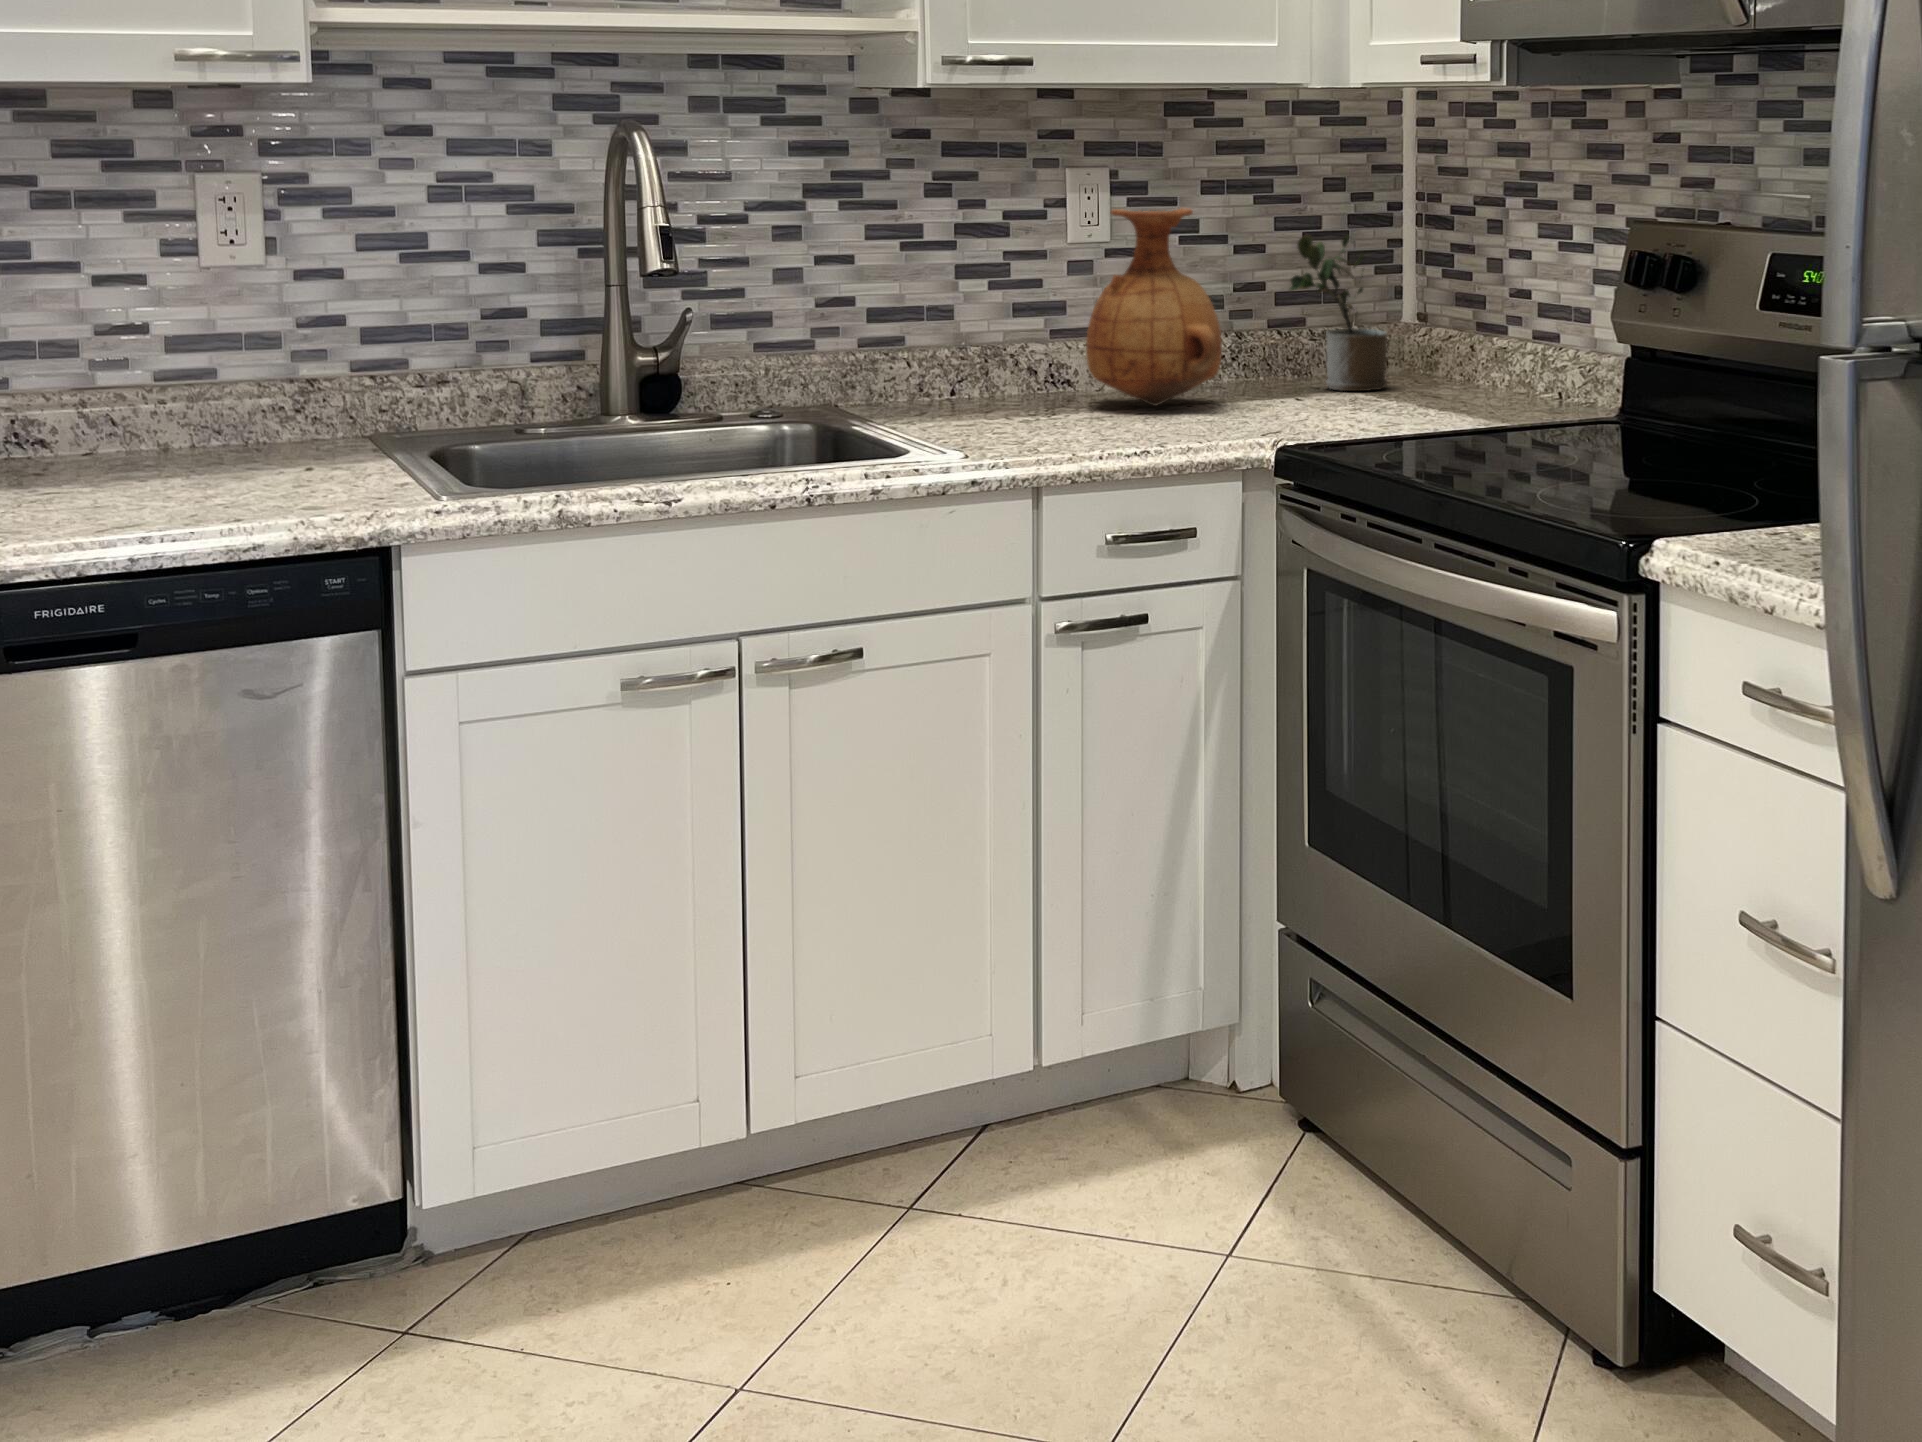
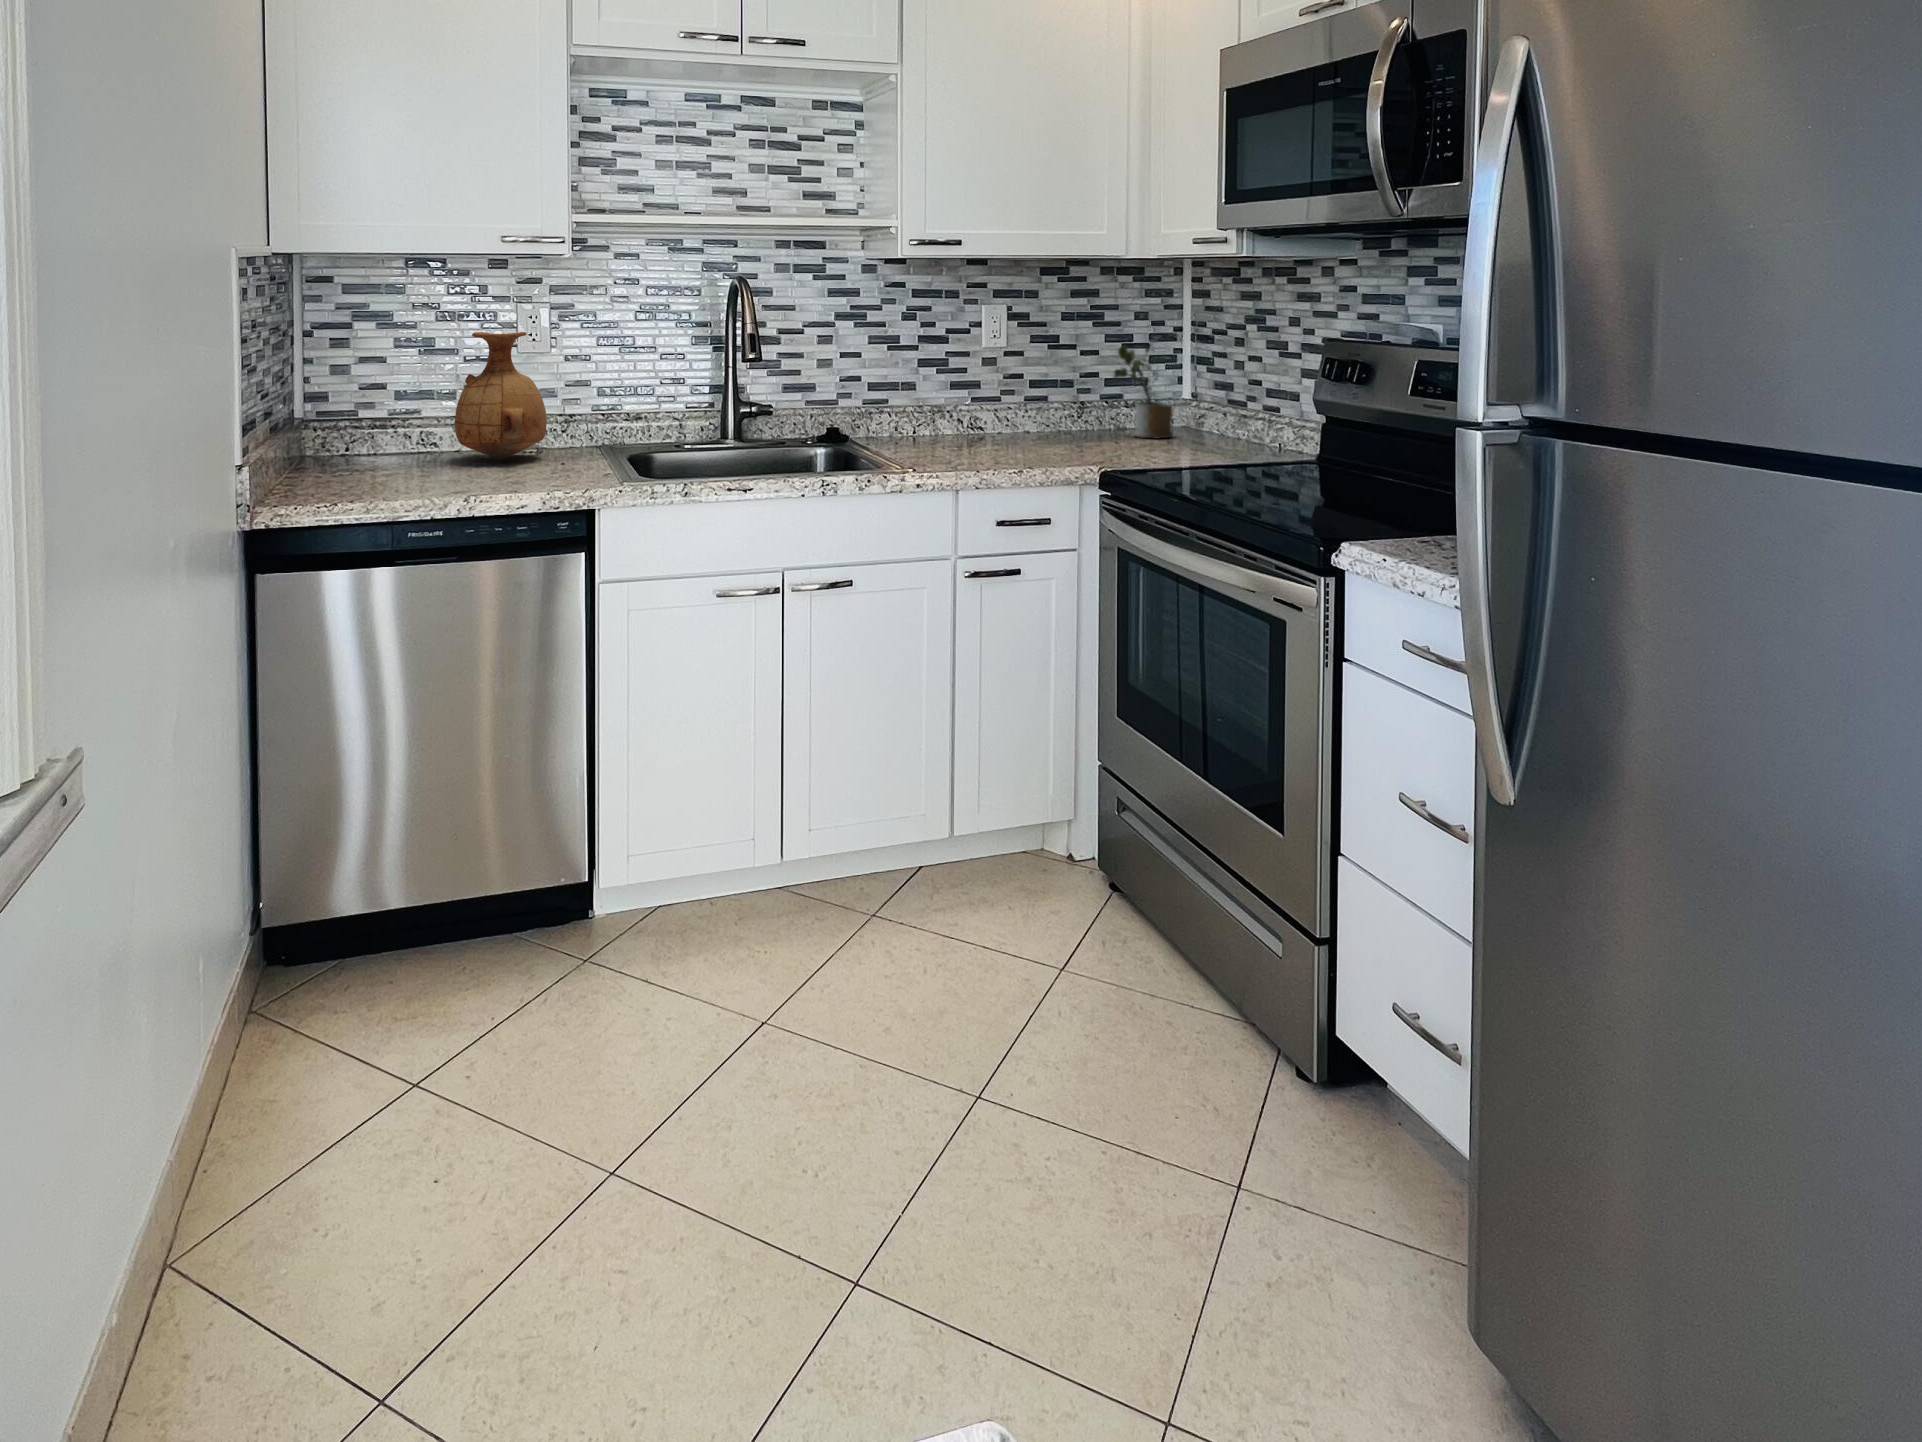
vase: present [1086,208,1222,406] -> present [455,332,547,460]

